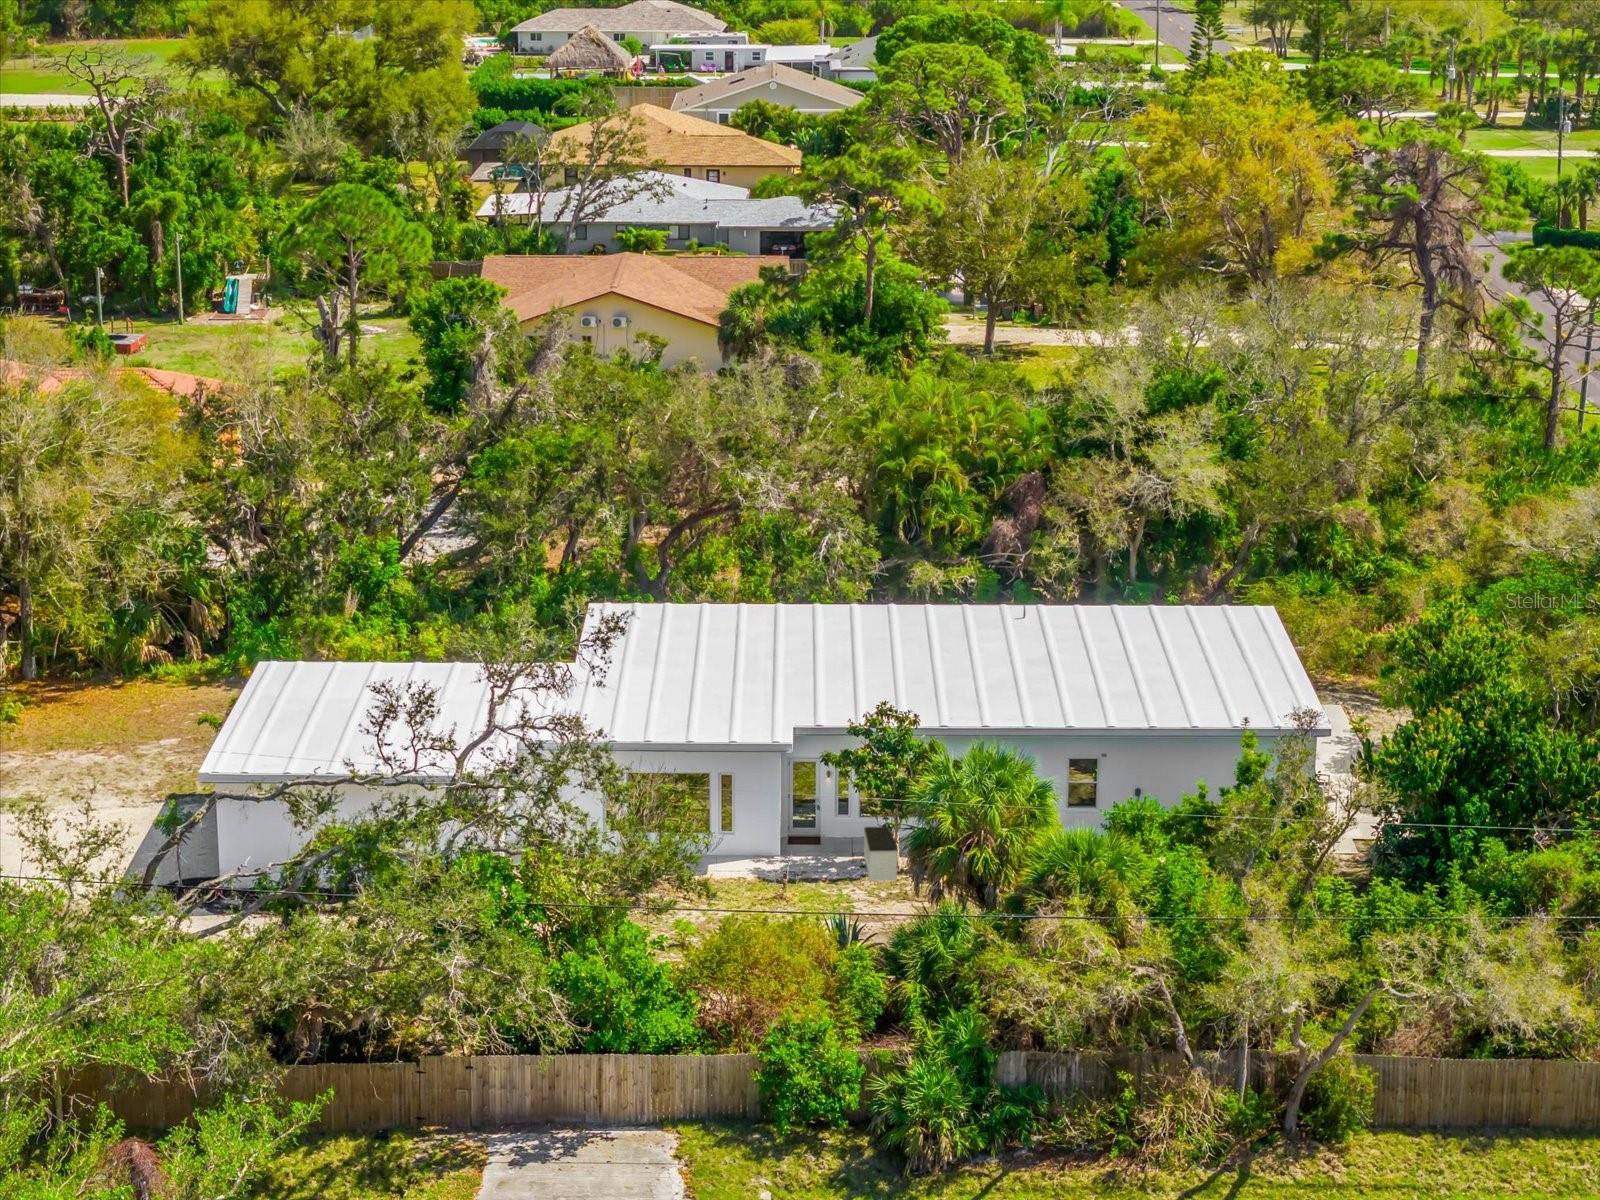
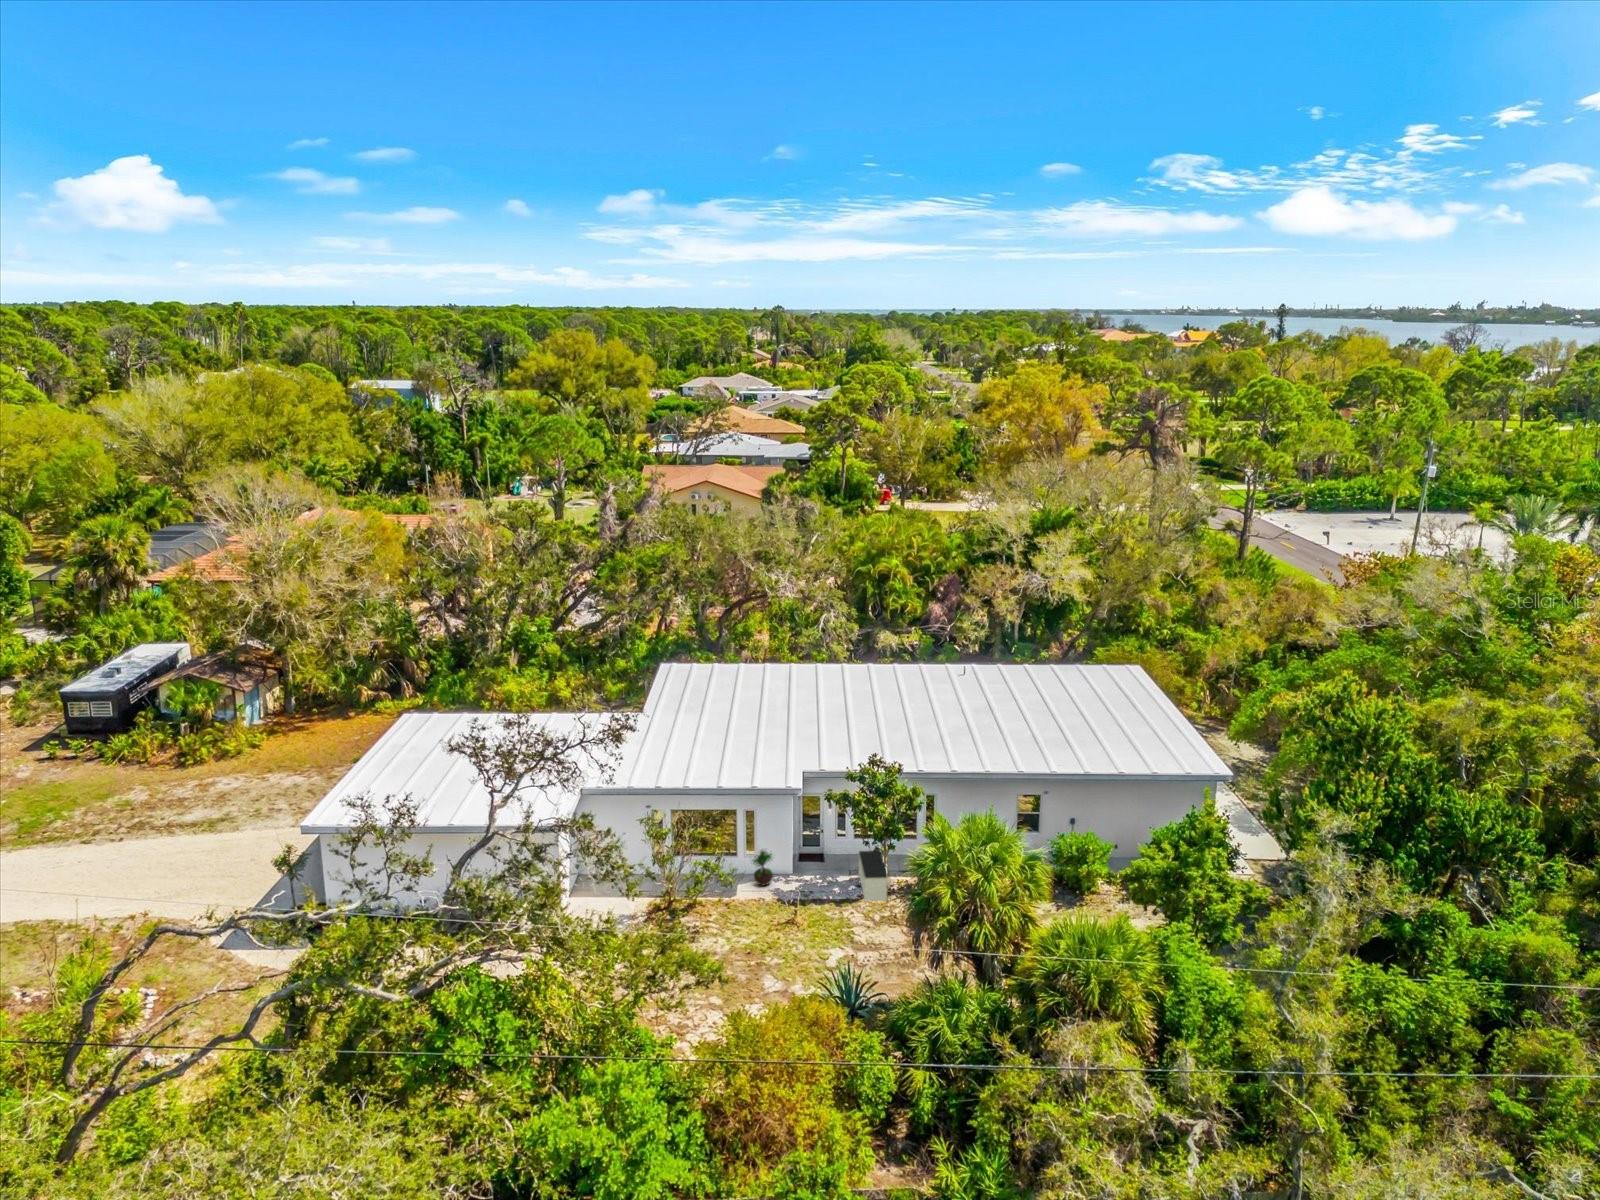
potted tree: none [727,816,759,867] -> present [752,849,773,886]

